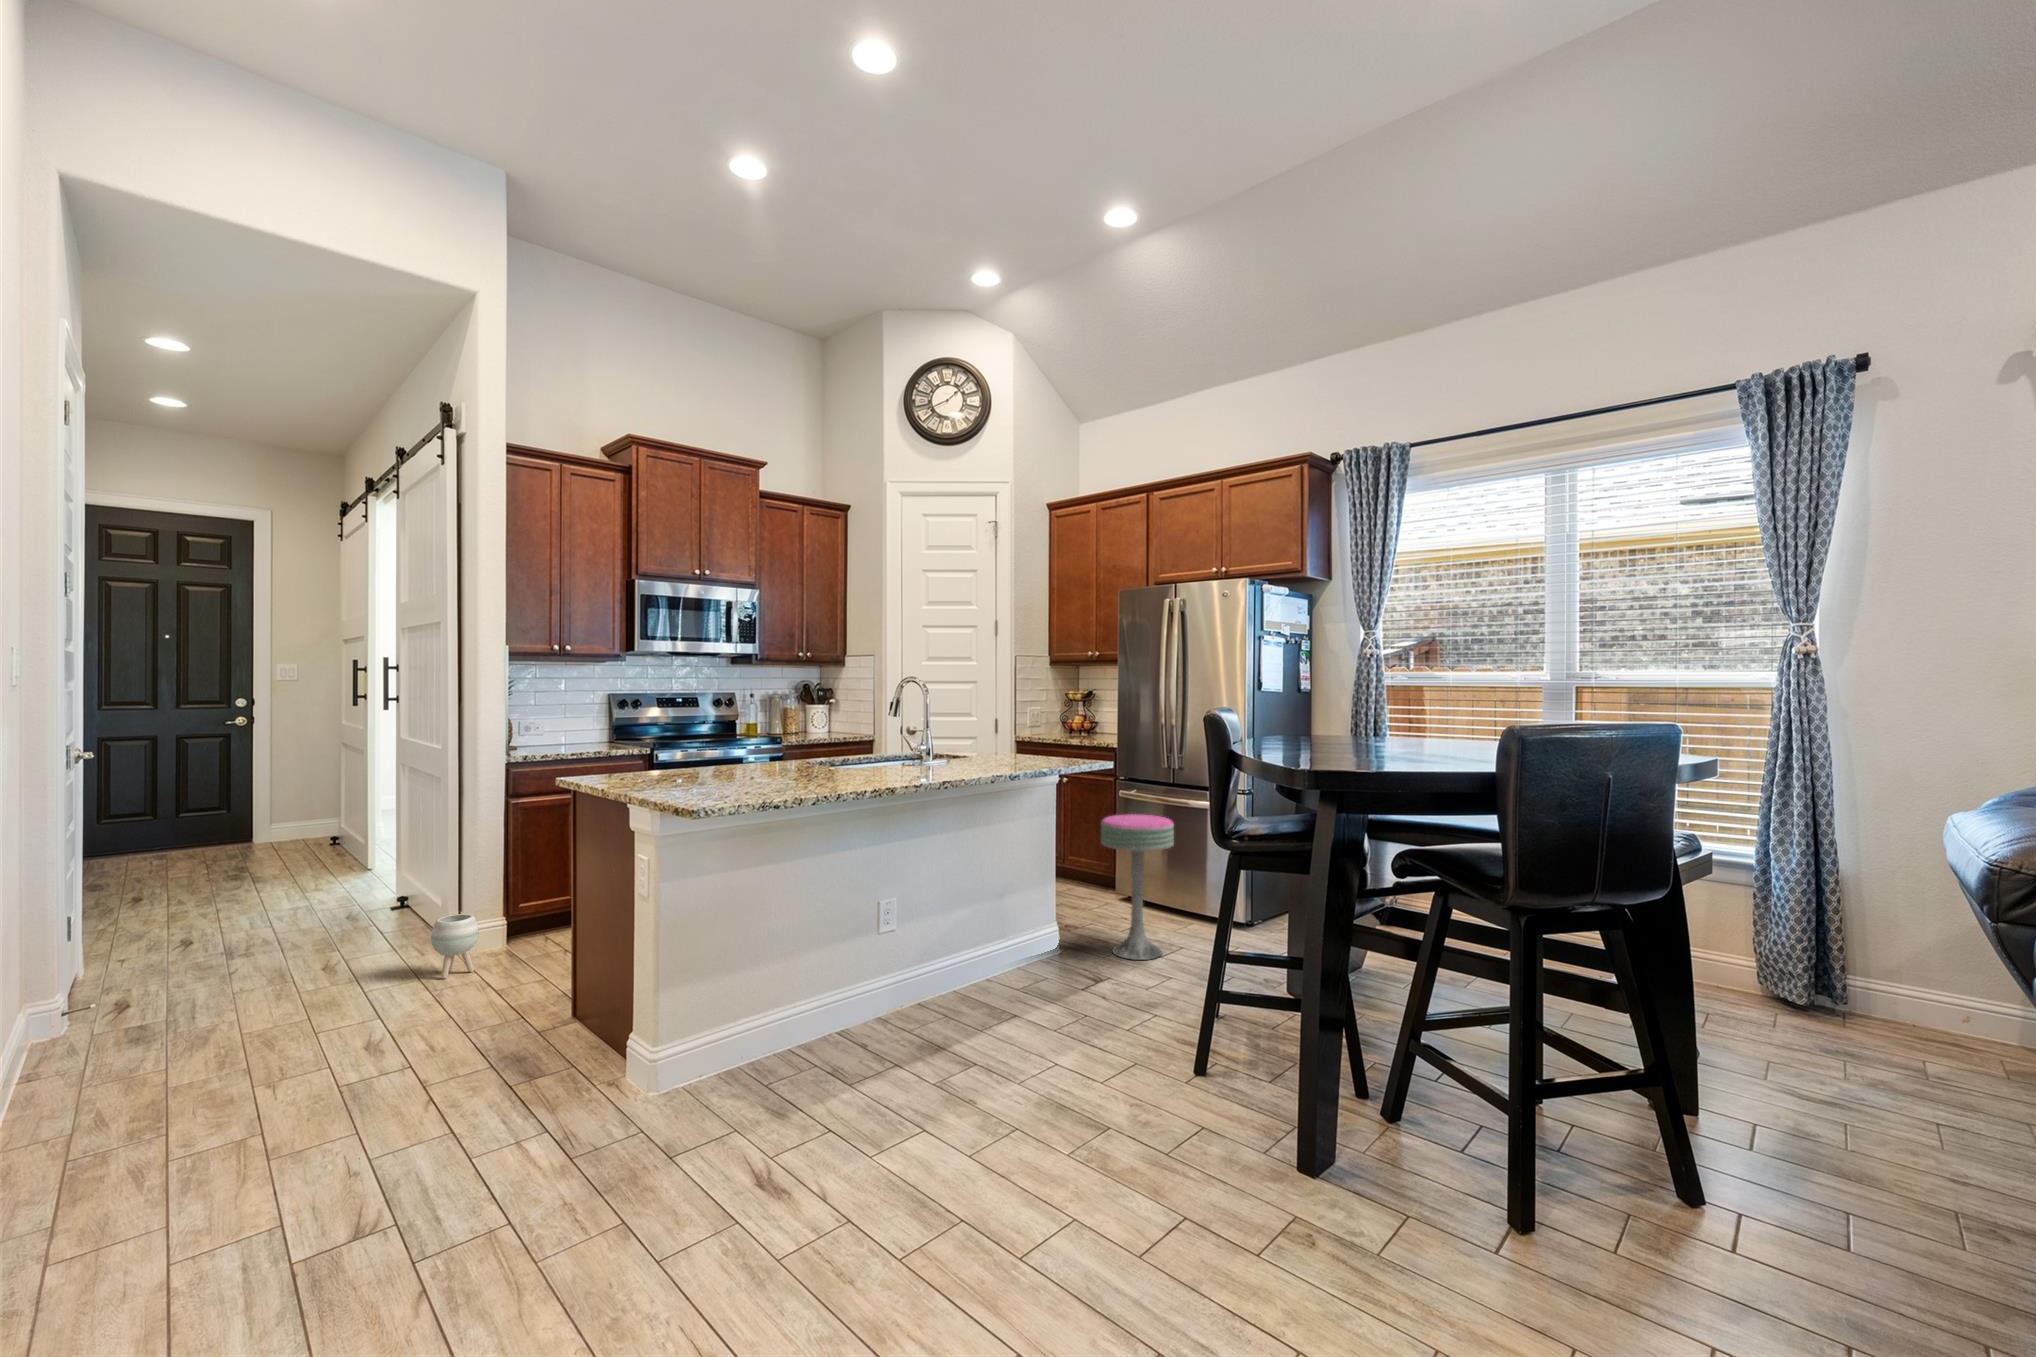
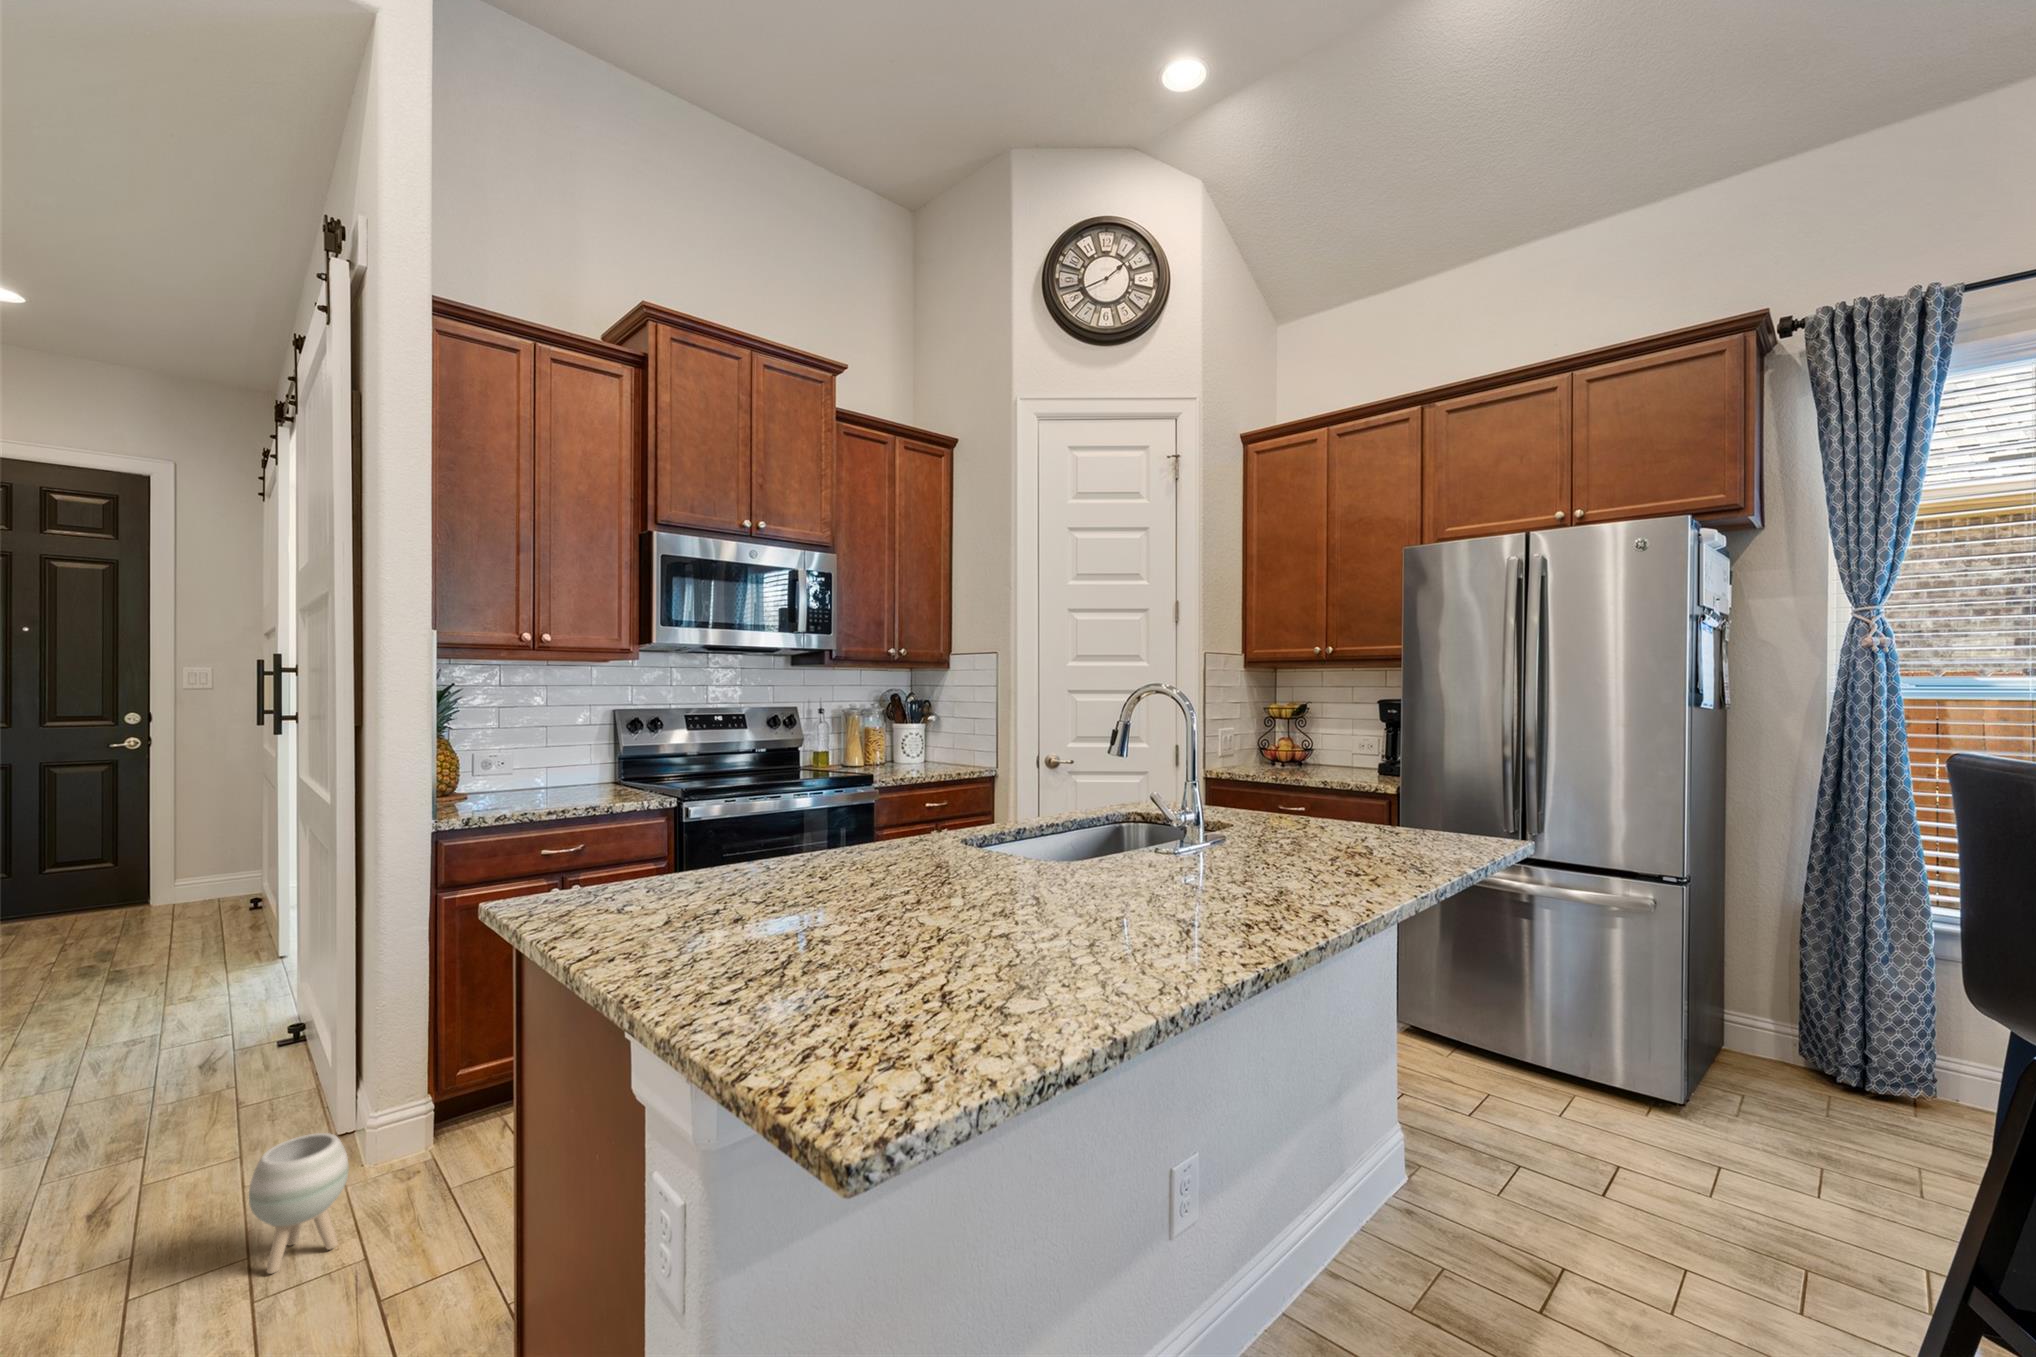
bar stool: present [1101,814,1174,960] -> none [1482,931,1640,1222]

